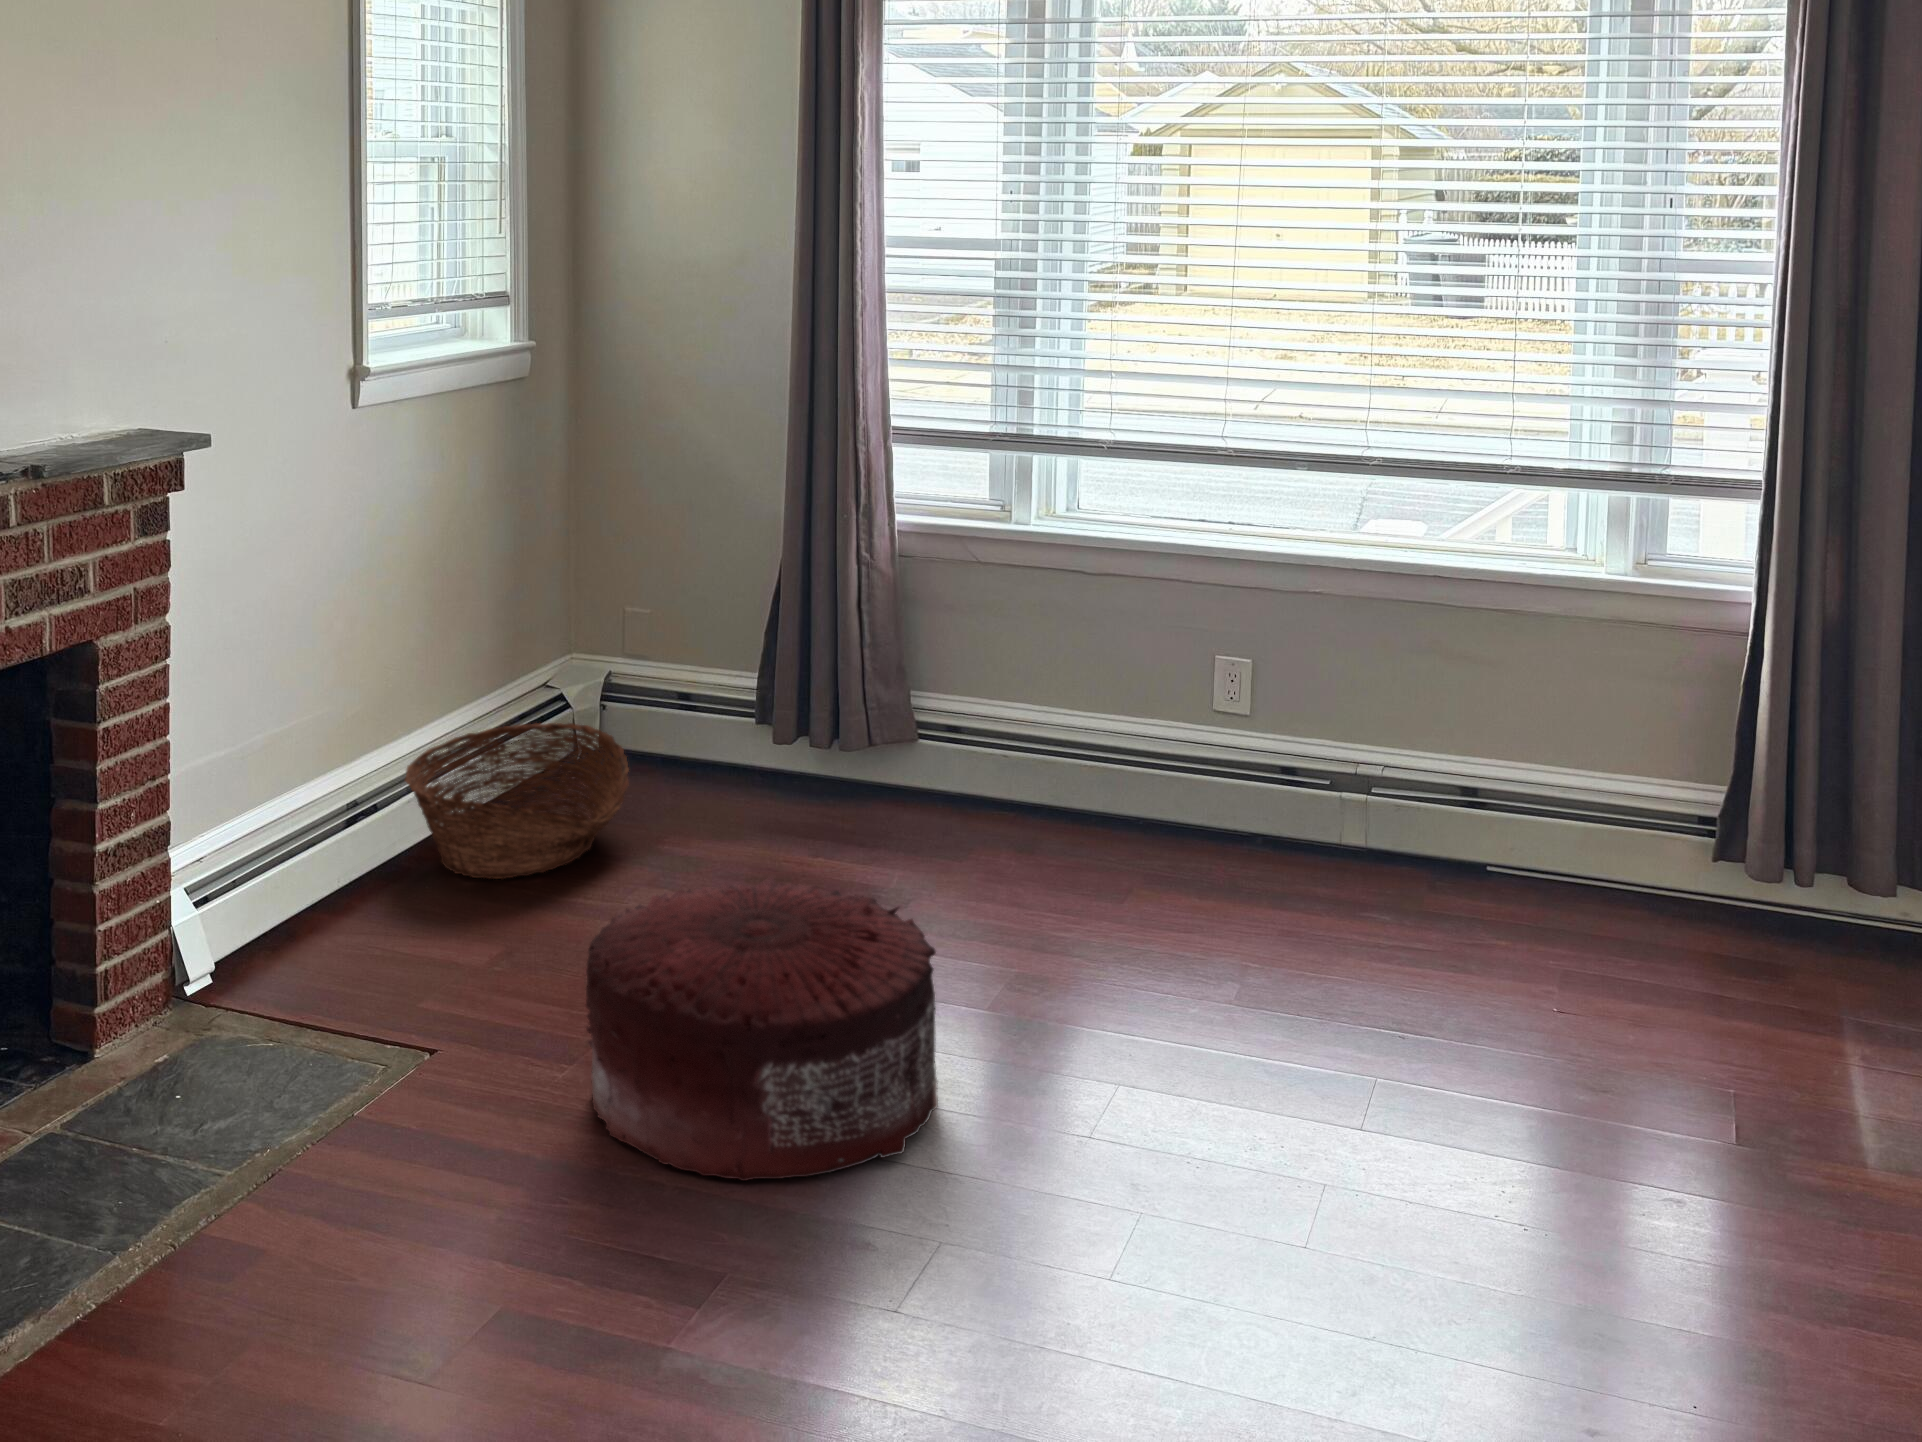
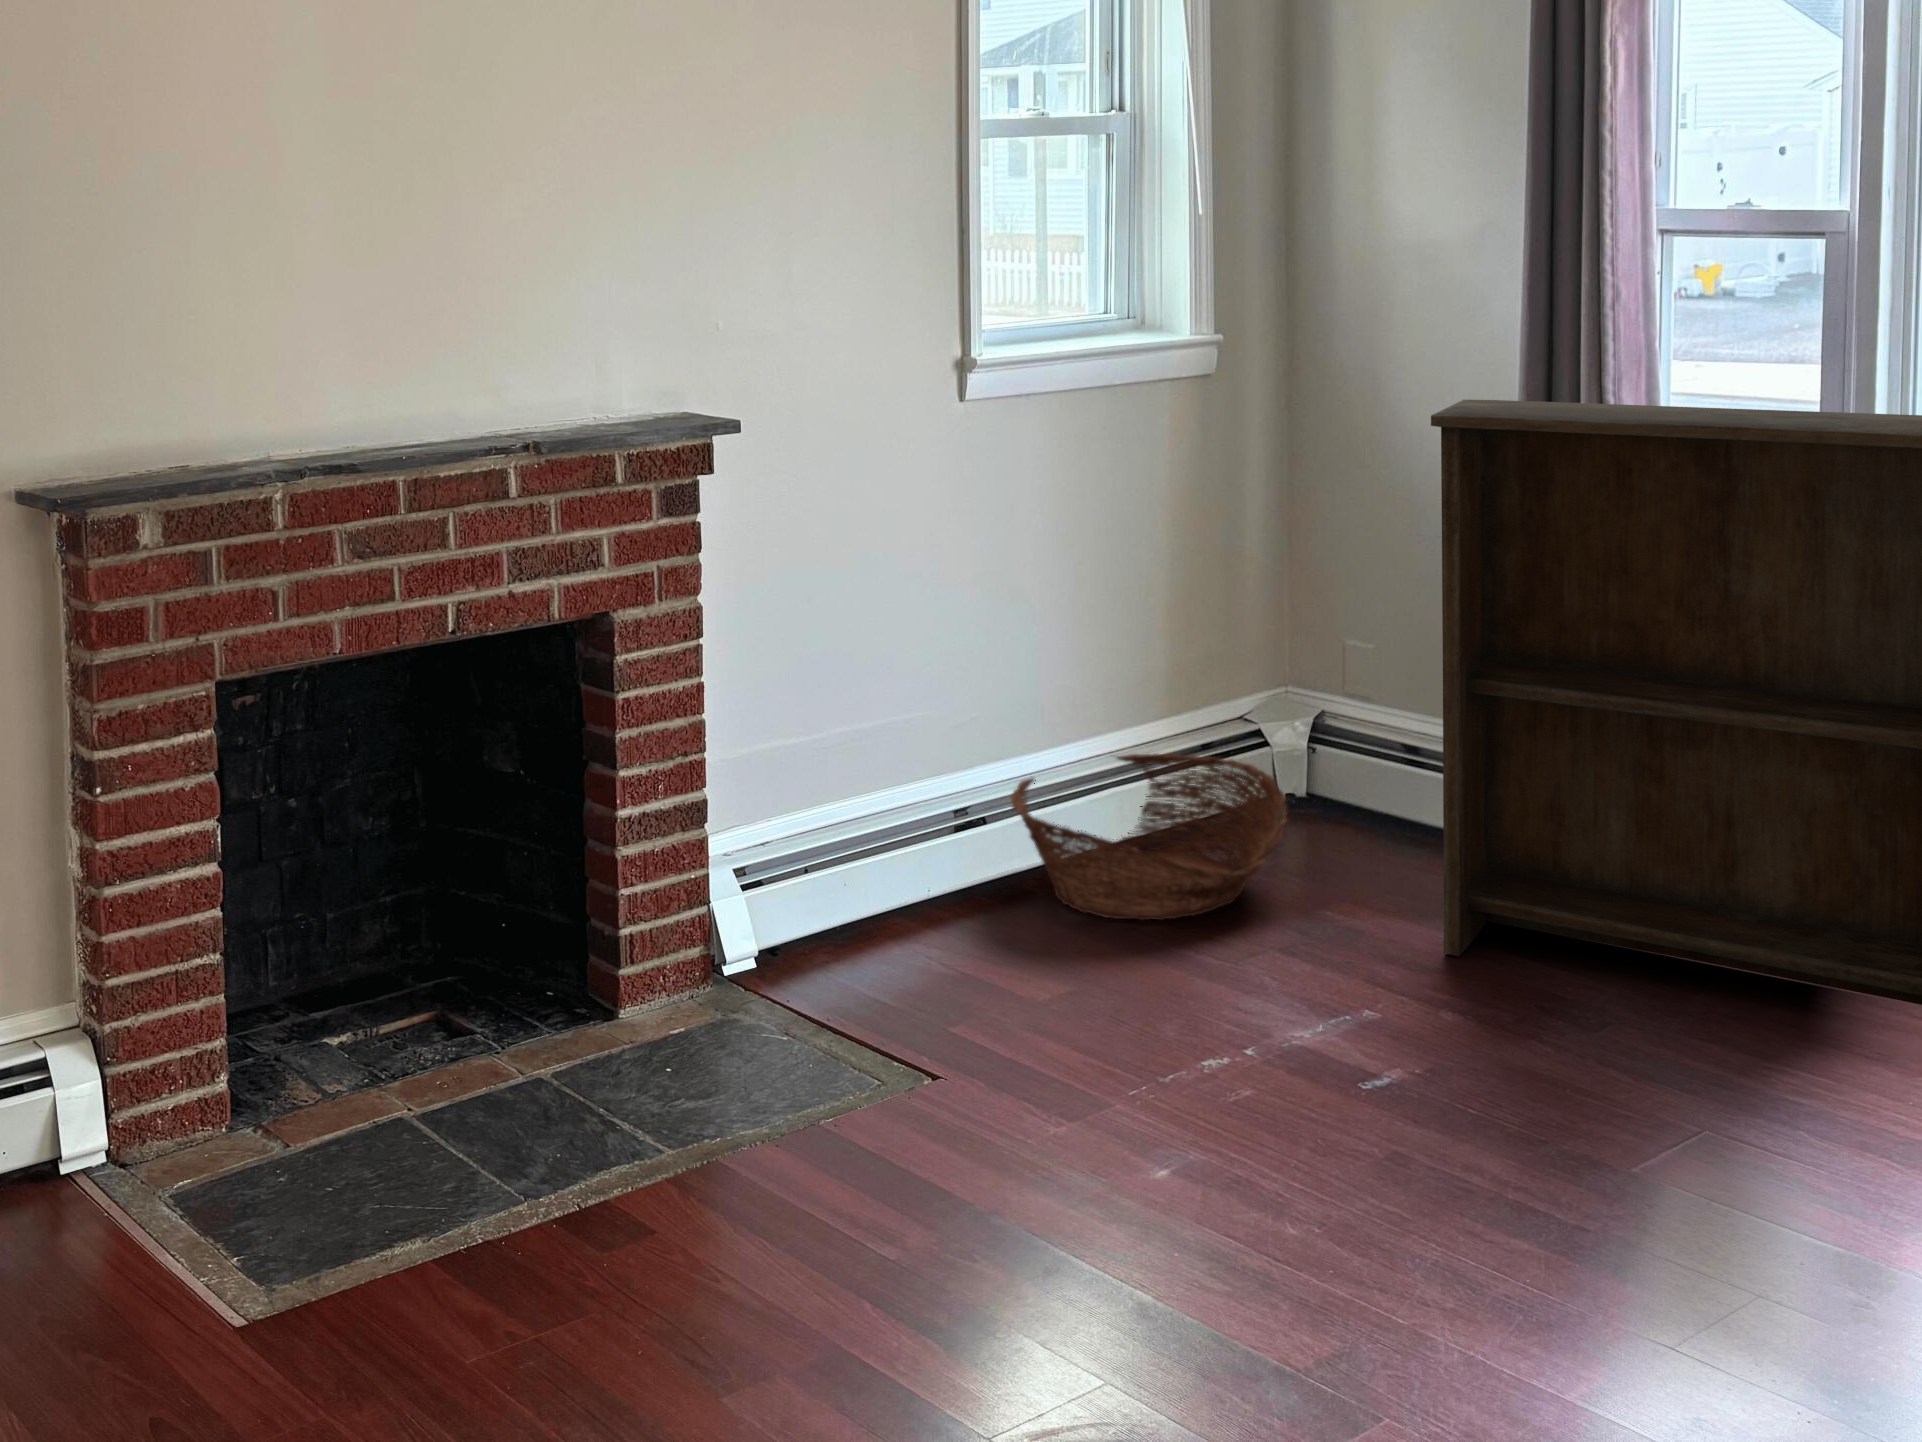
bookshelf: none [761,396,1129,871] -> present [1431,400,1922,1005]
pouf: present [586,877,938,1181] -> none [1058,966,1538,1362]

